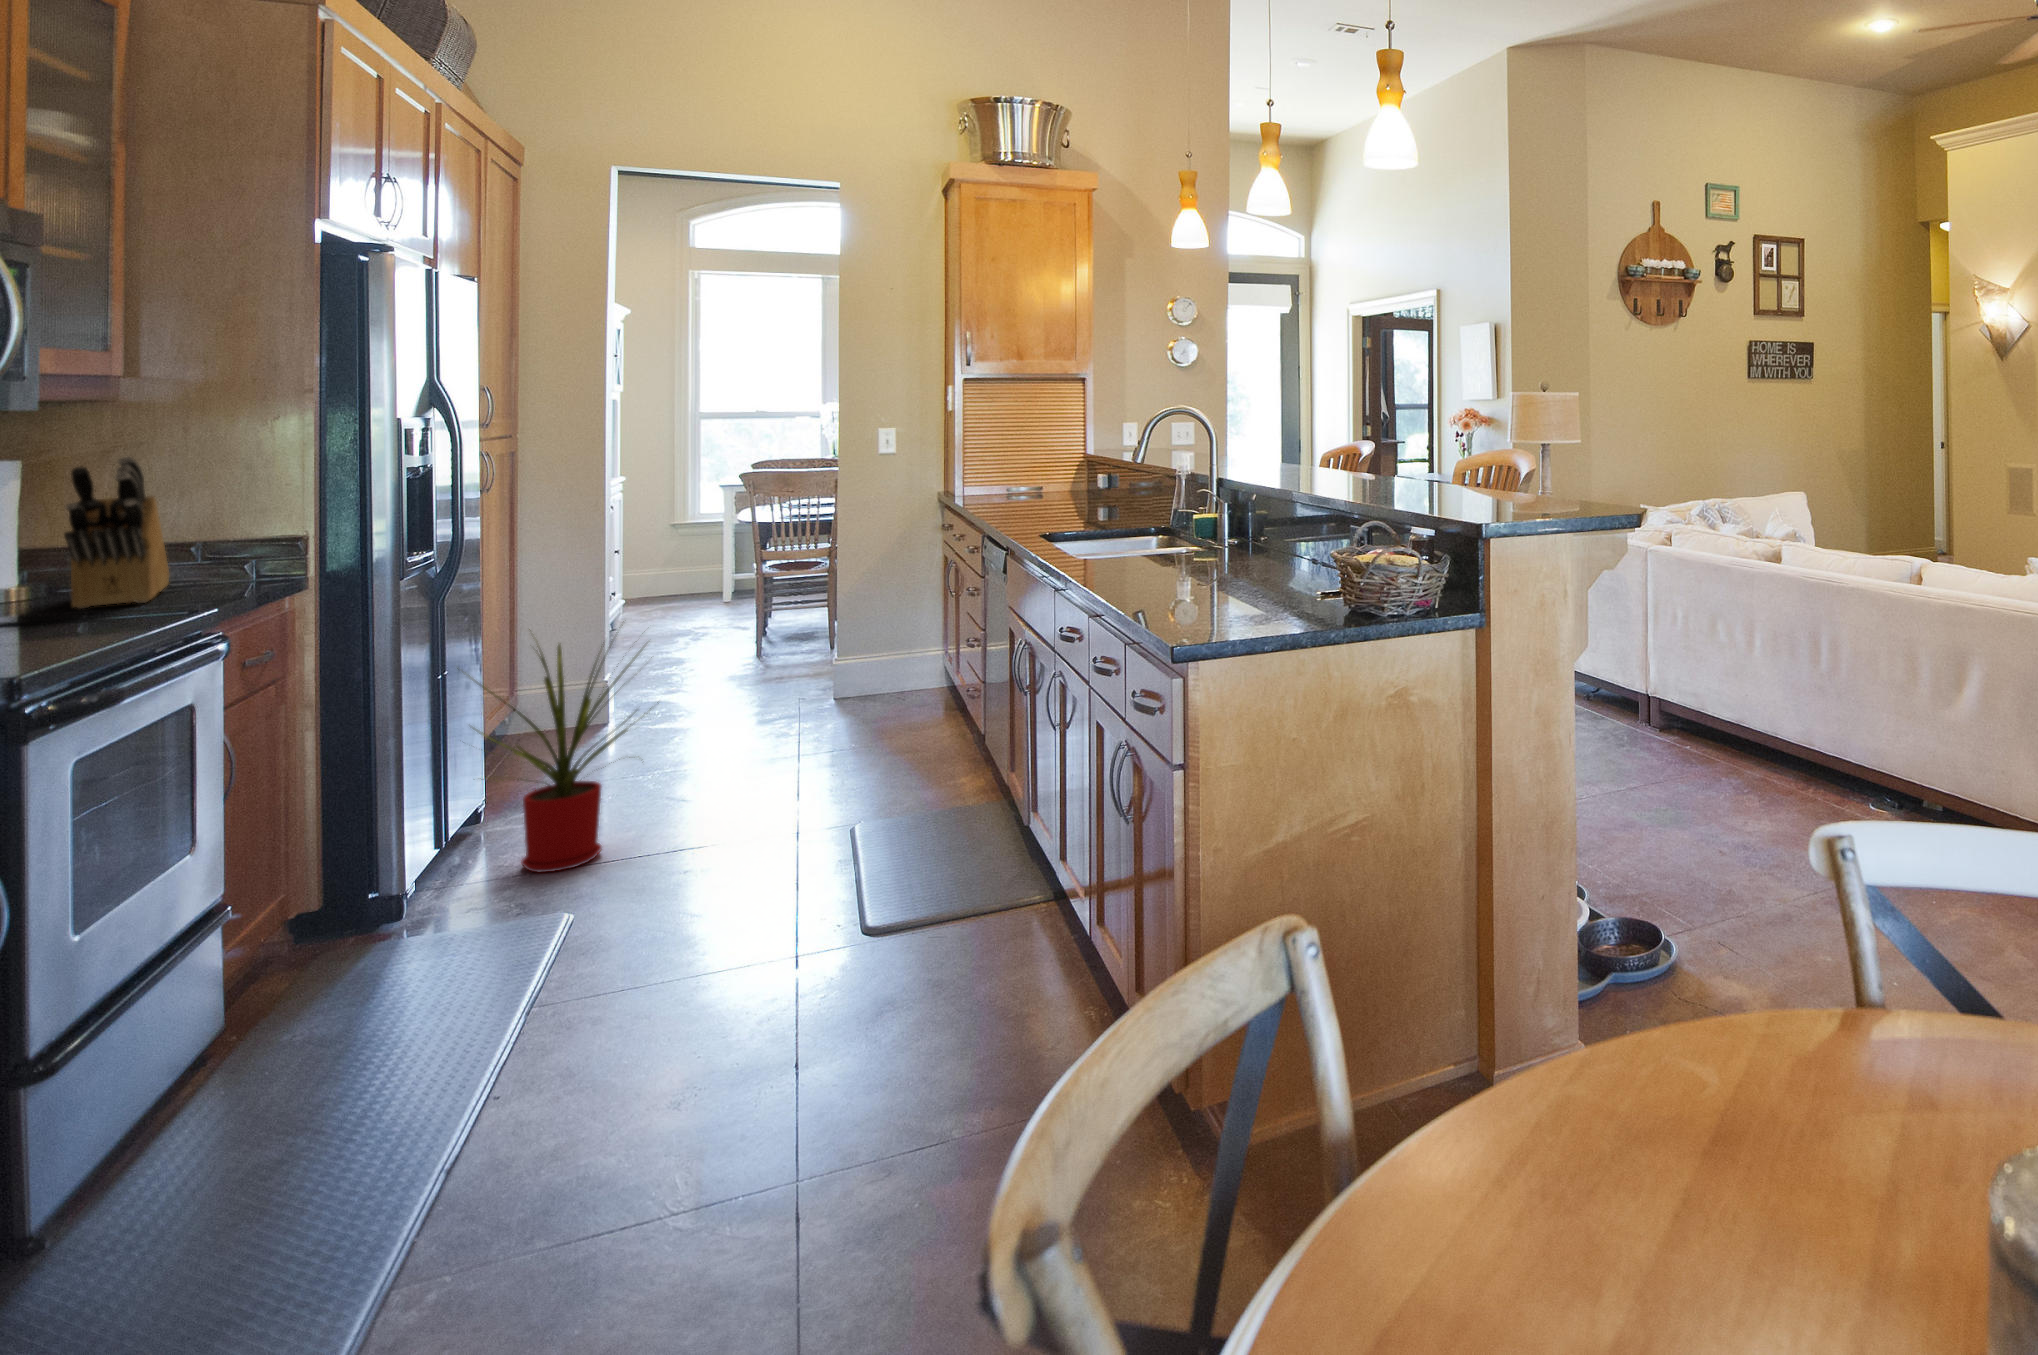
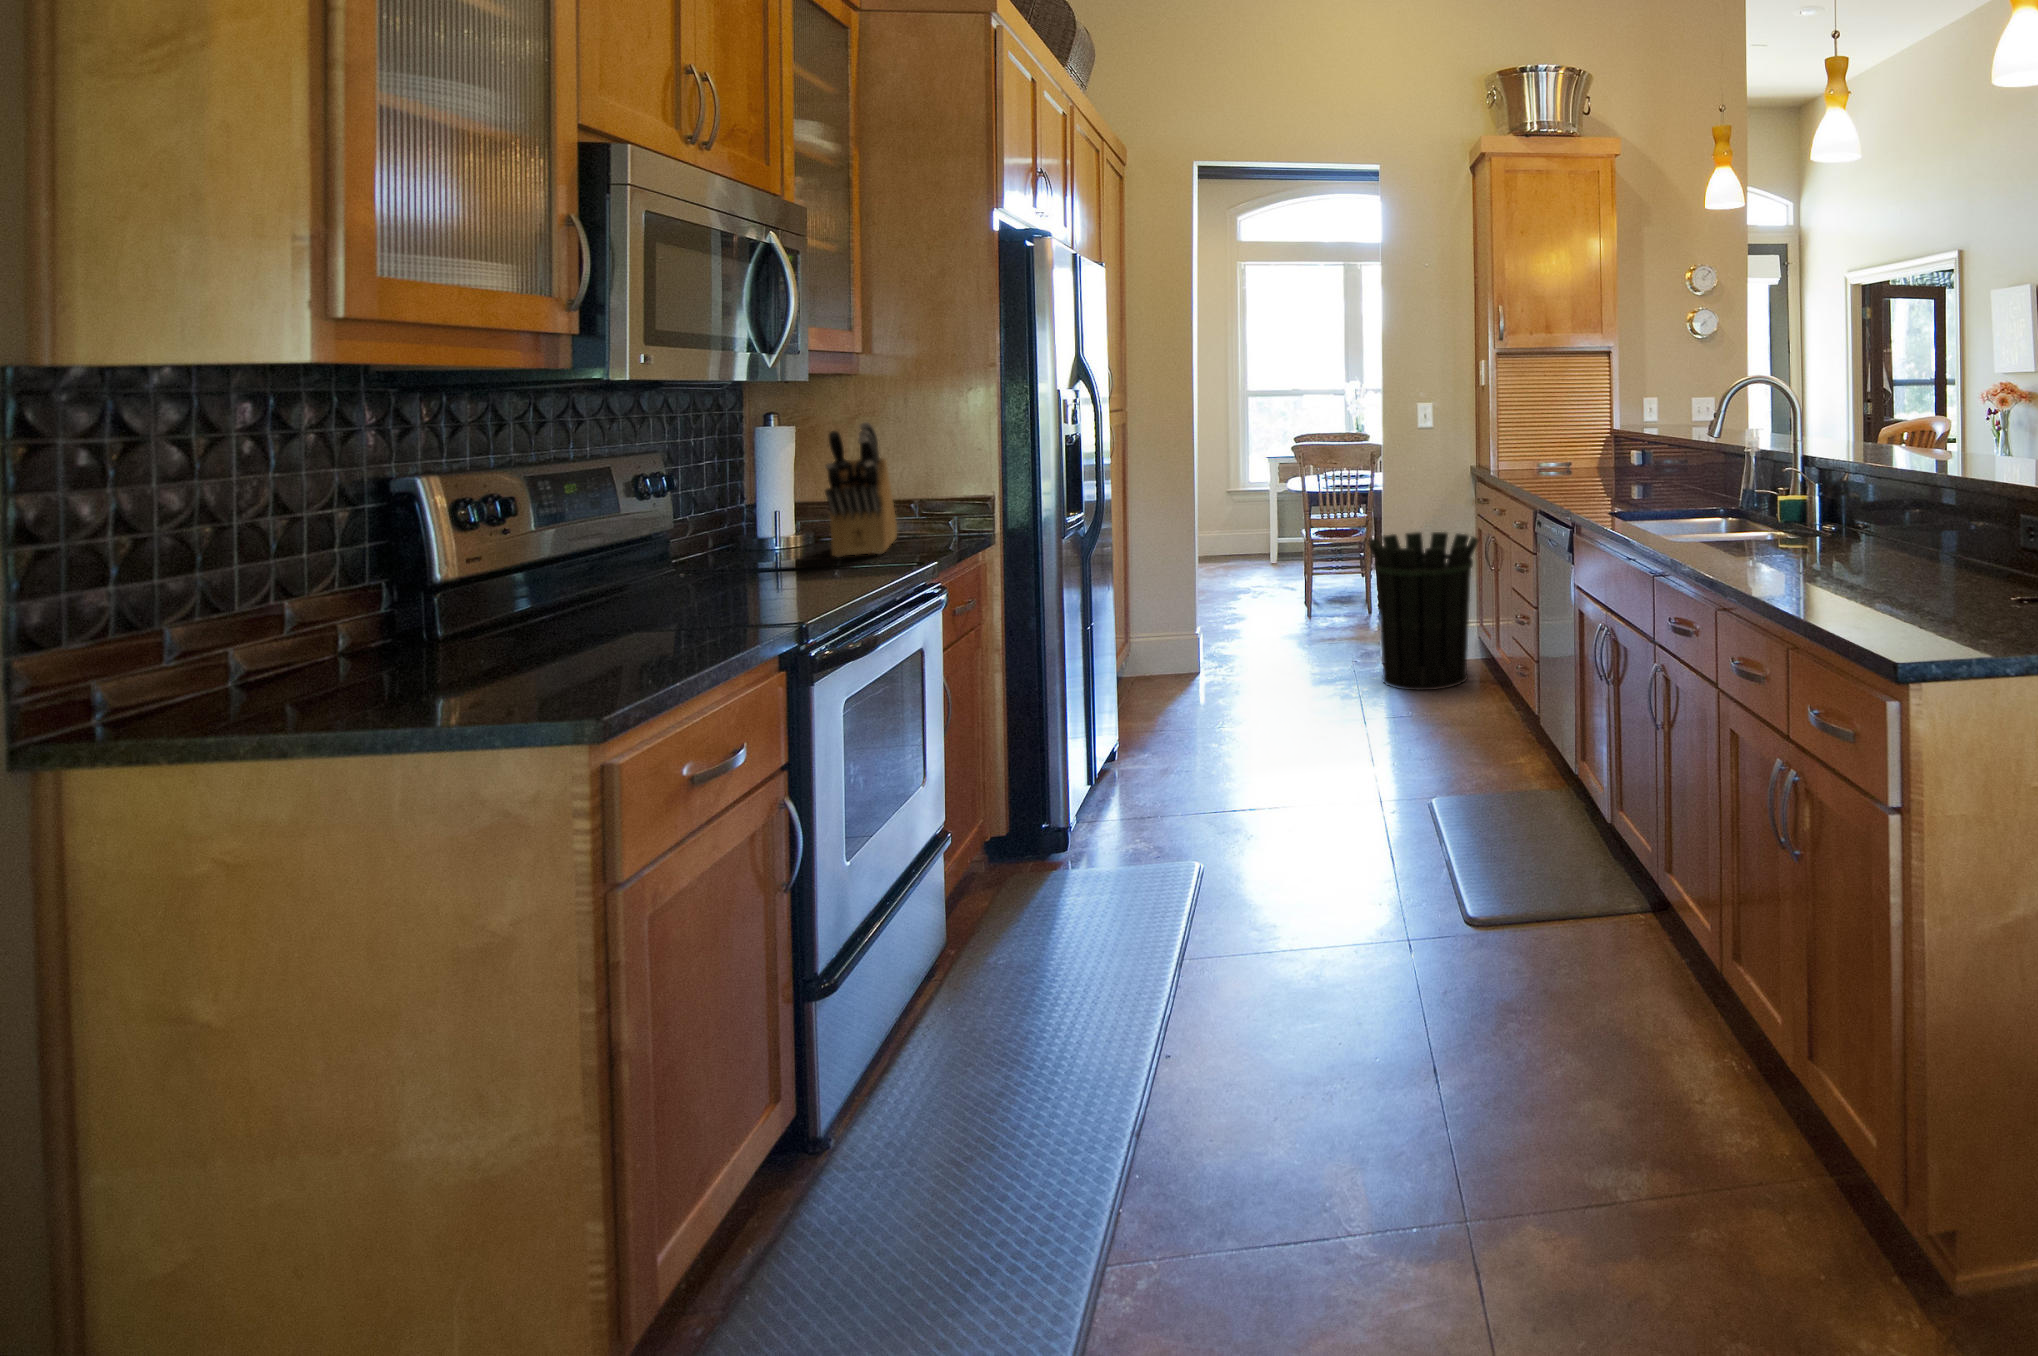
waste bin: none [810,560,939,723] -> present [1367,532,1478,690]
house plant: present [457,629,651,872] -> none [1100,582,1261,819]

